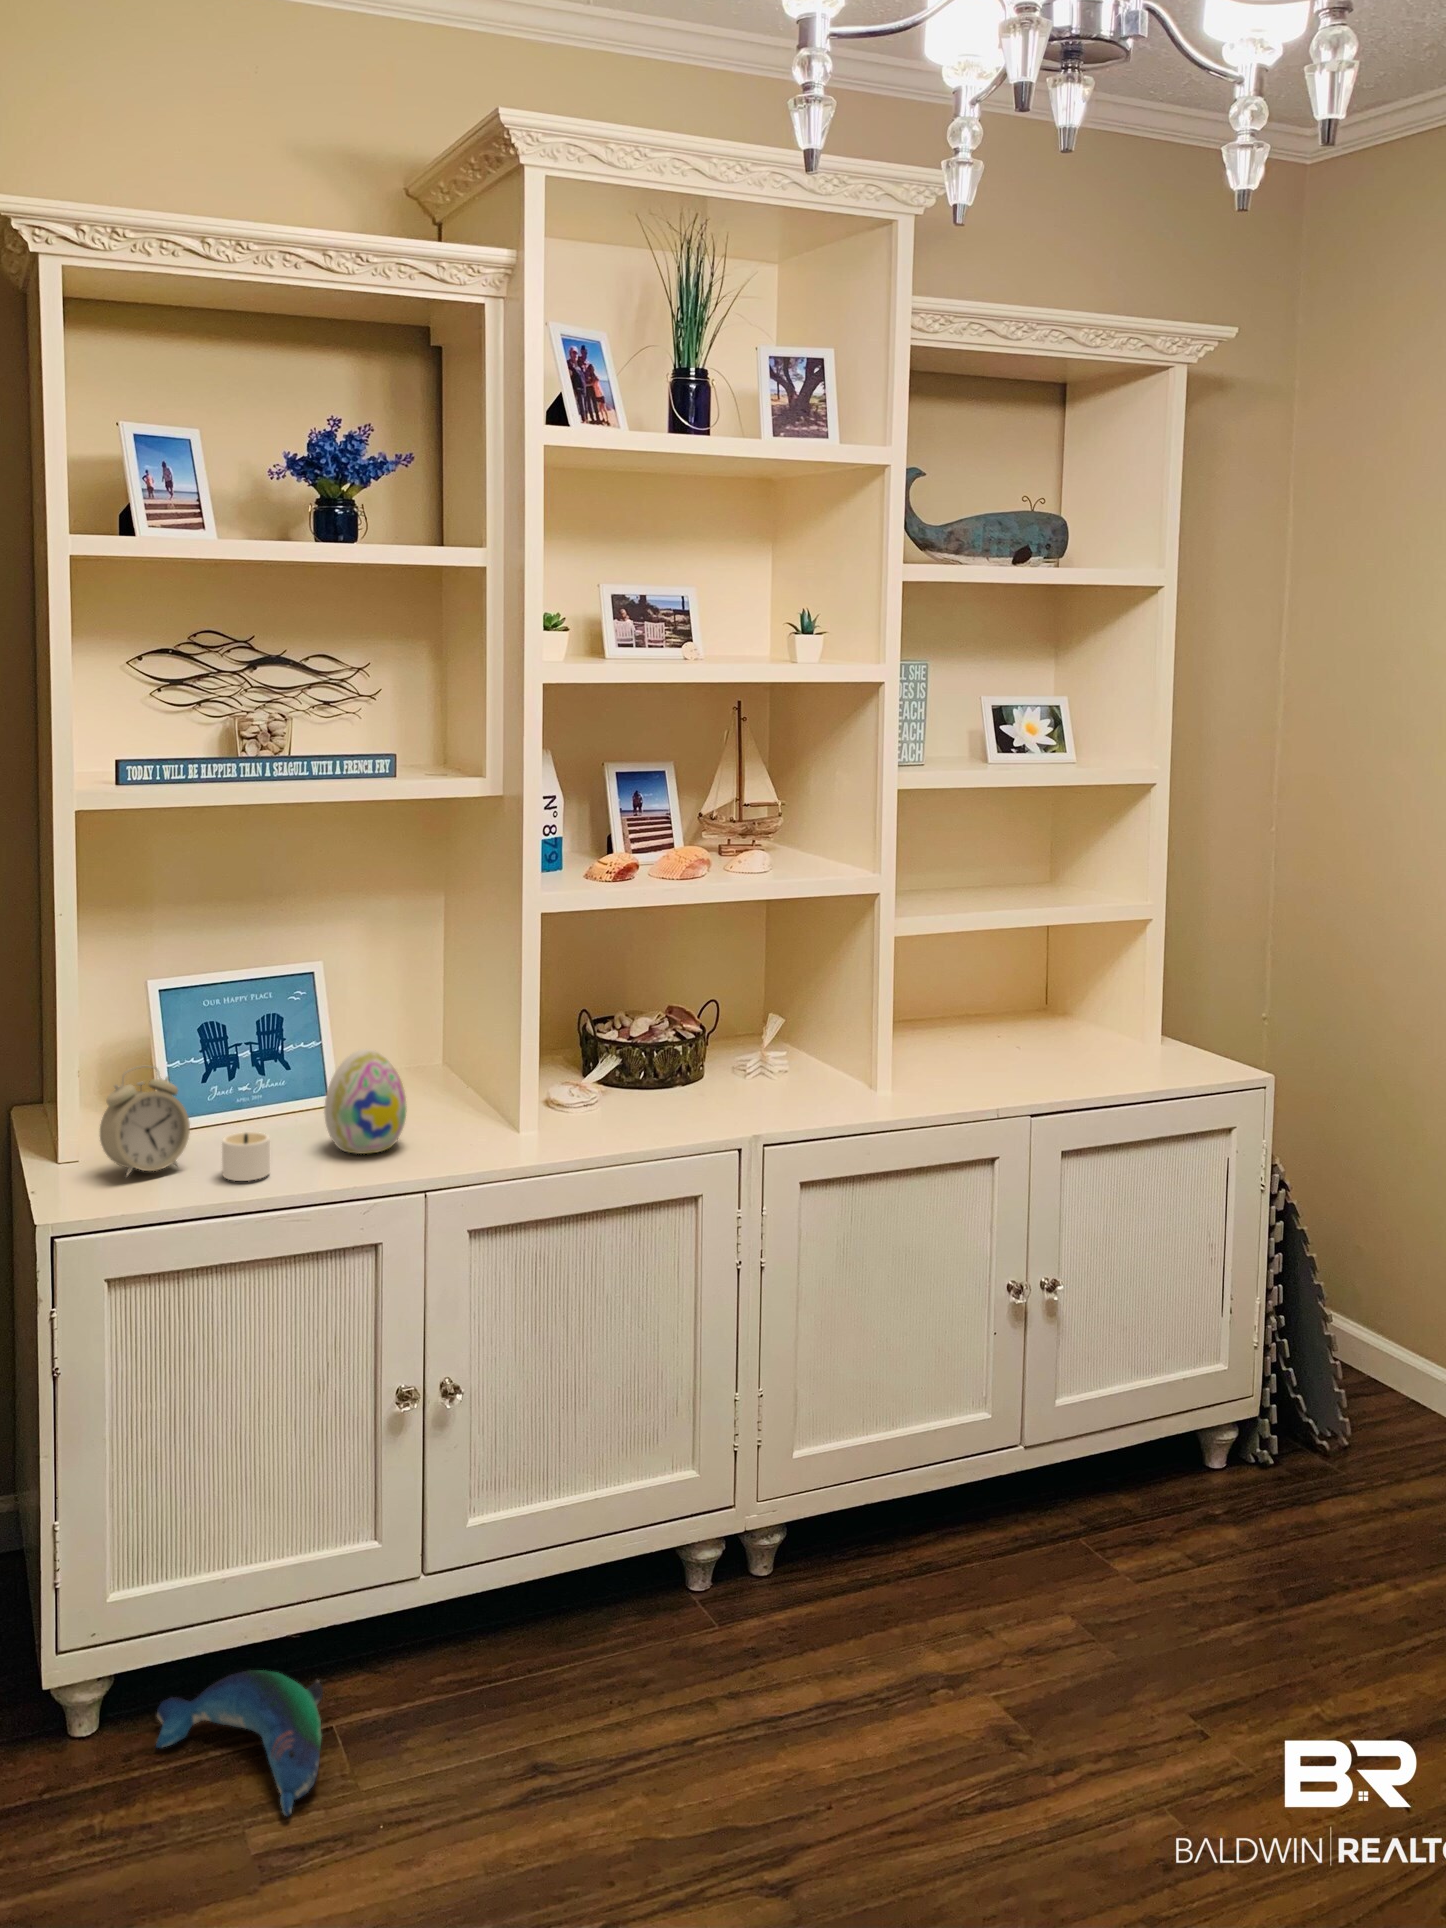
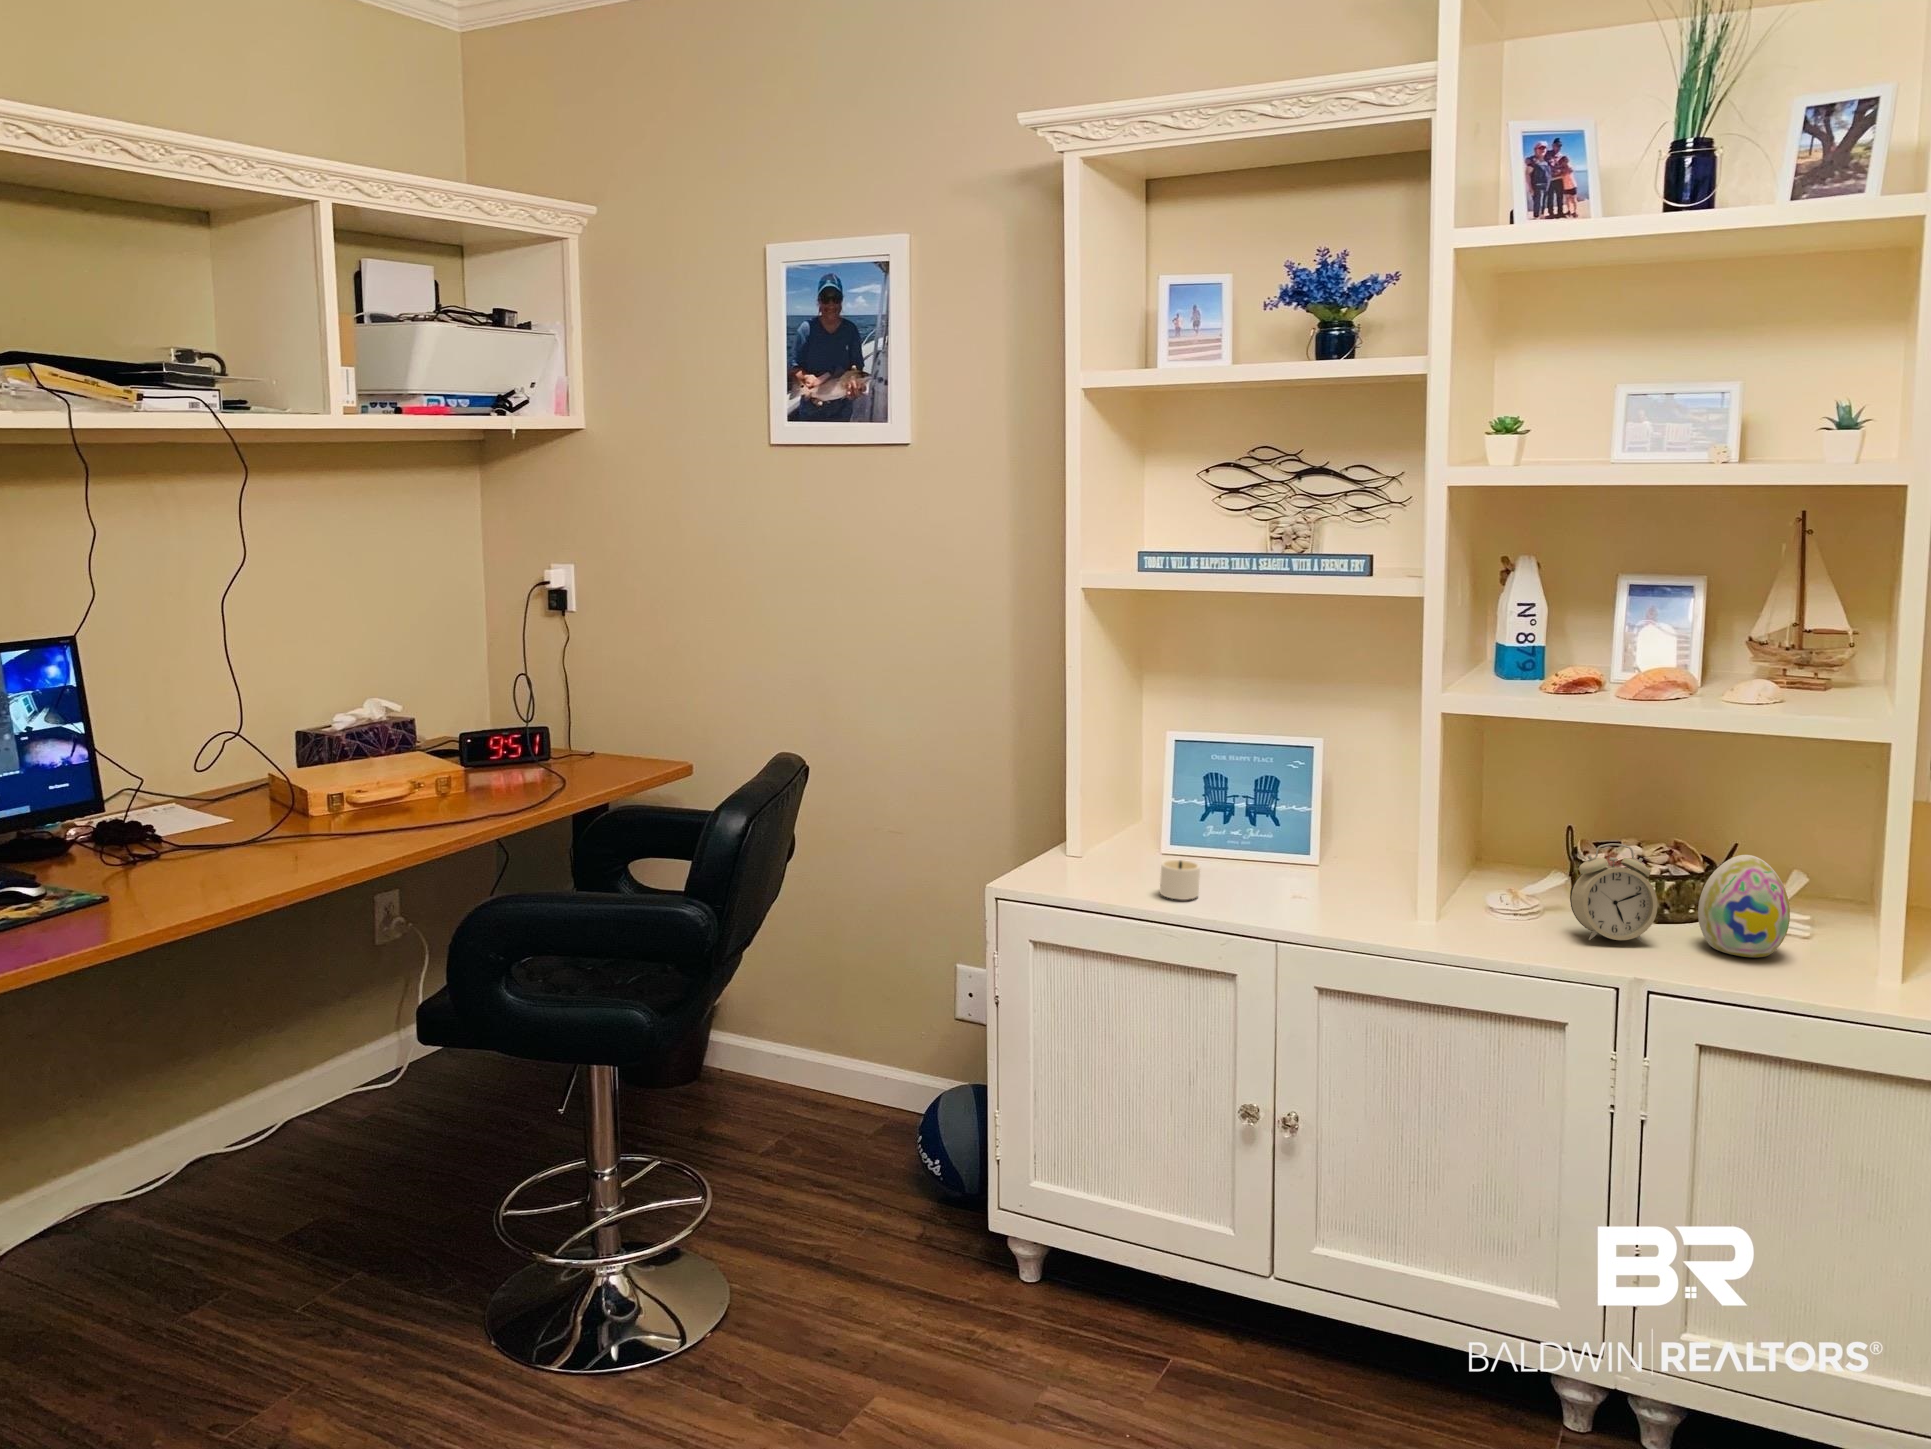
decorative egg: present [324,1049,407,1154] -> present [1698,855,1790,957]
alarm clock: present [100,1066,190,1177] -> present [1570,843,1658,942]
plush toy: present [156,1670,323,1816] -> none [1050,1280,1165,1401]

